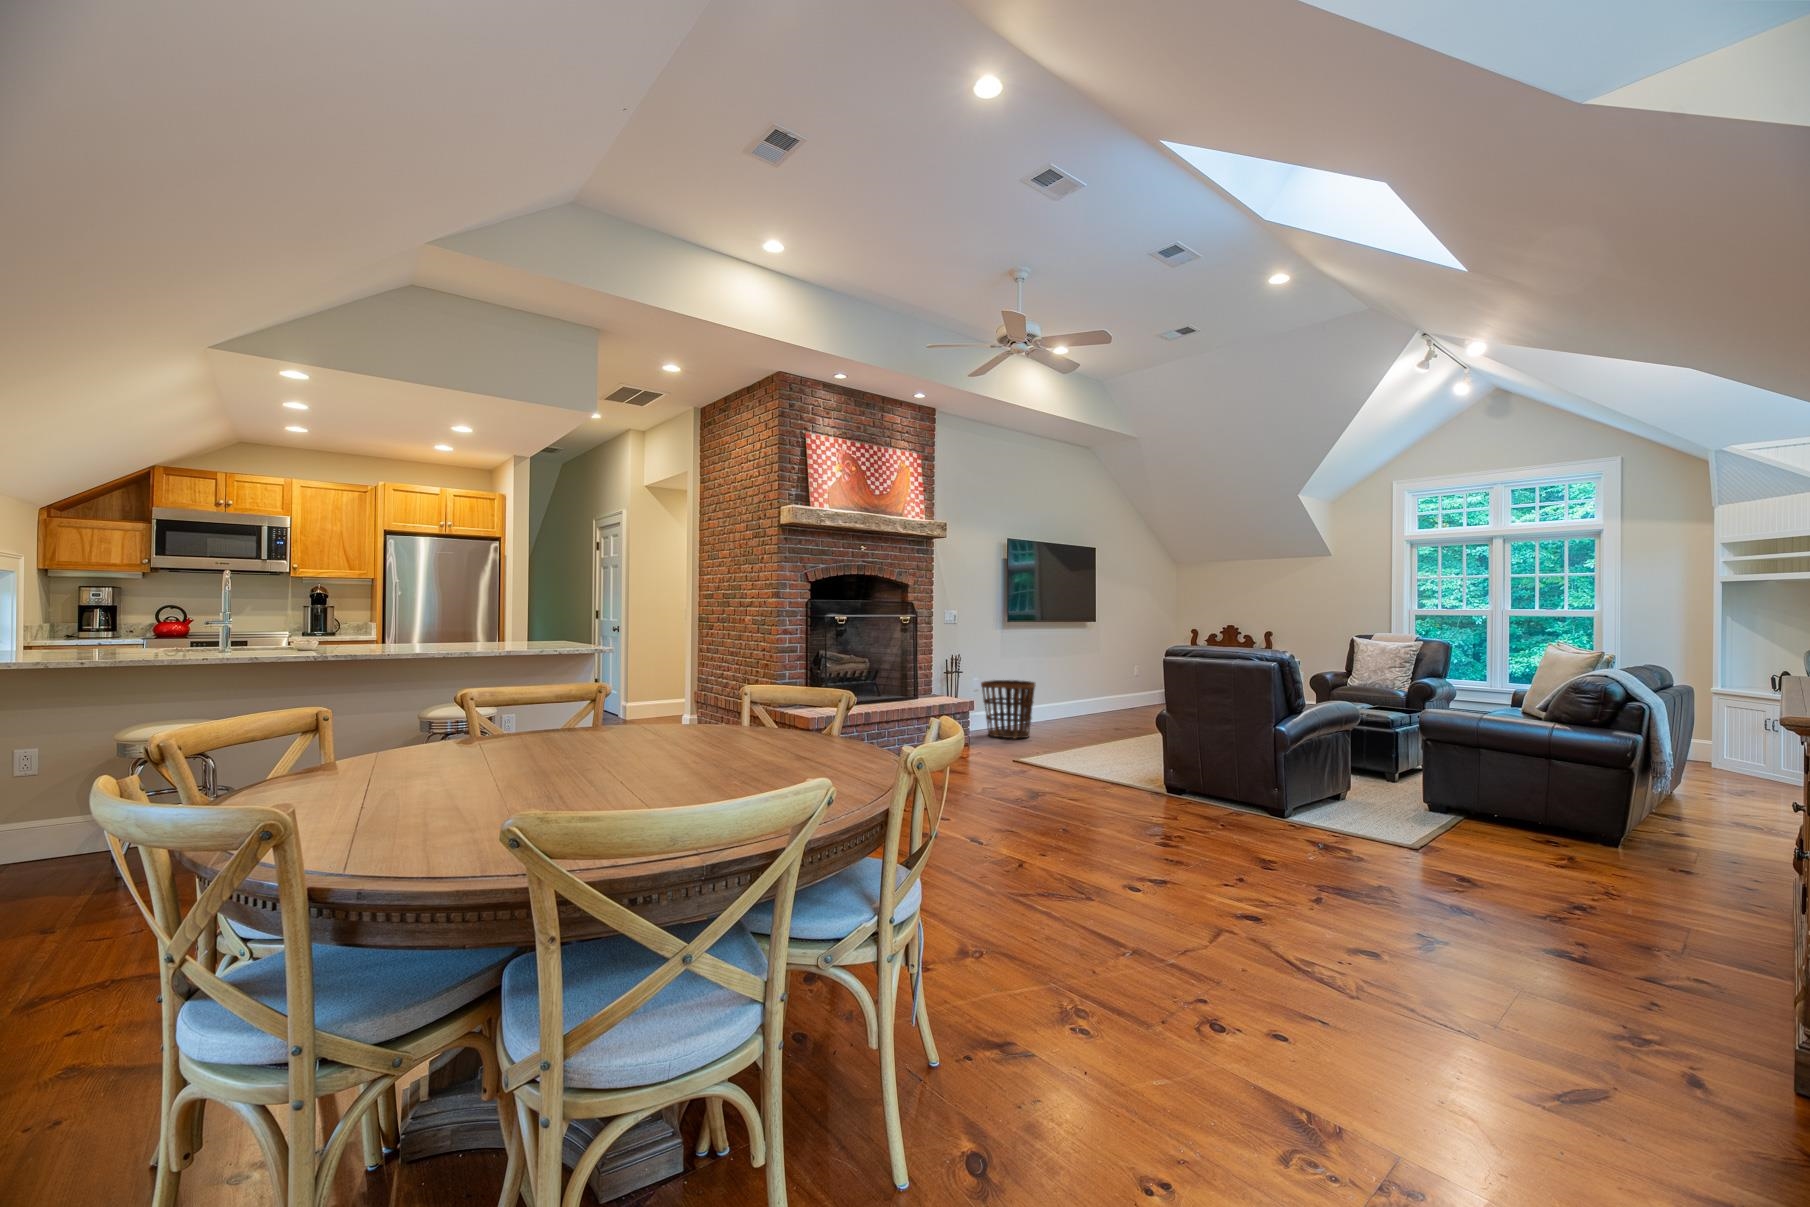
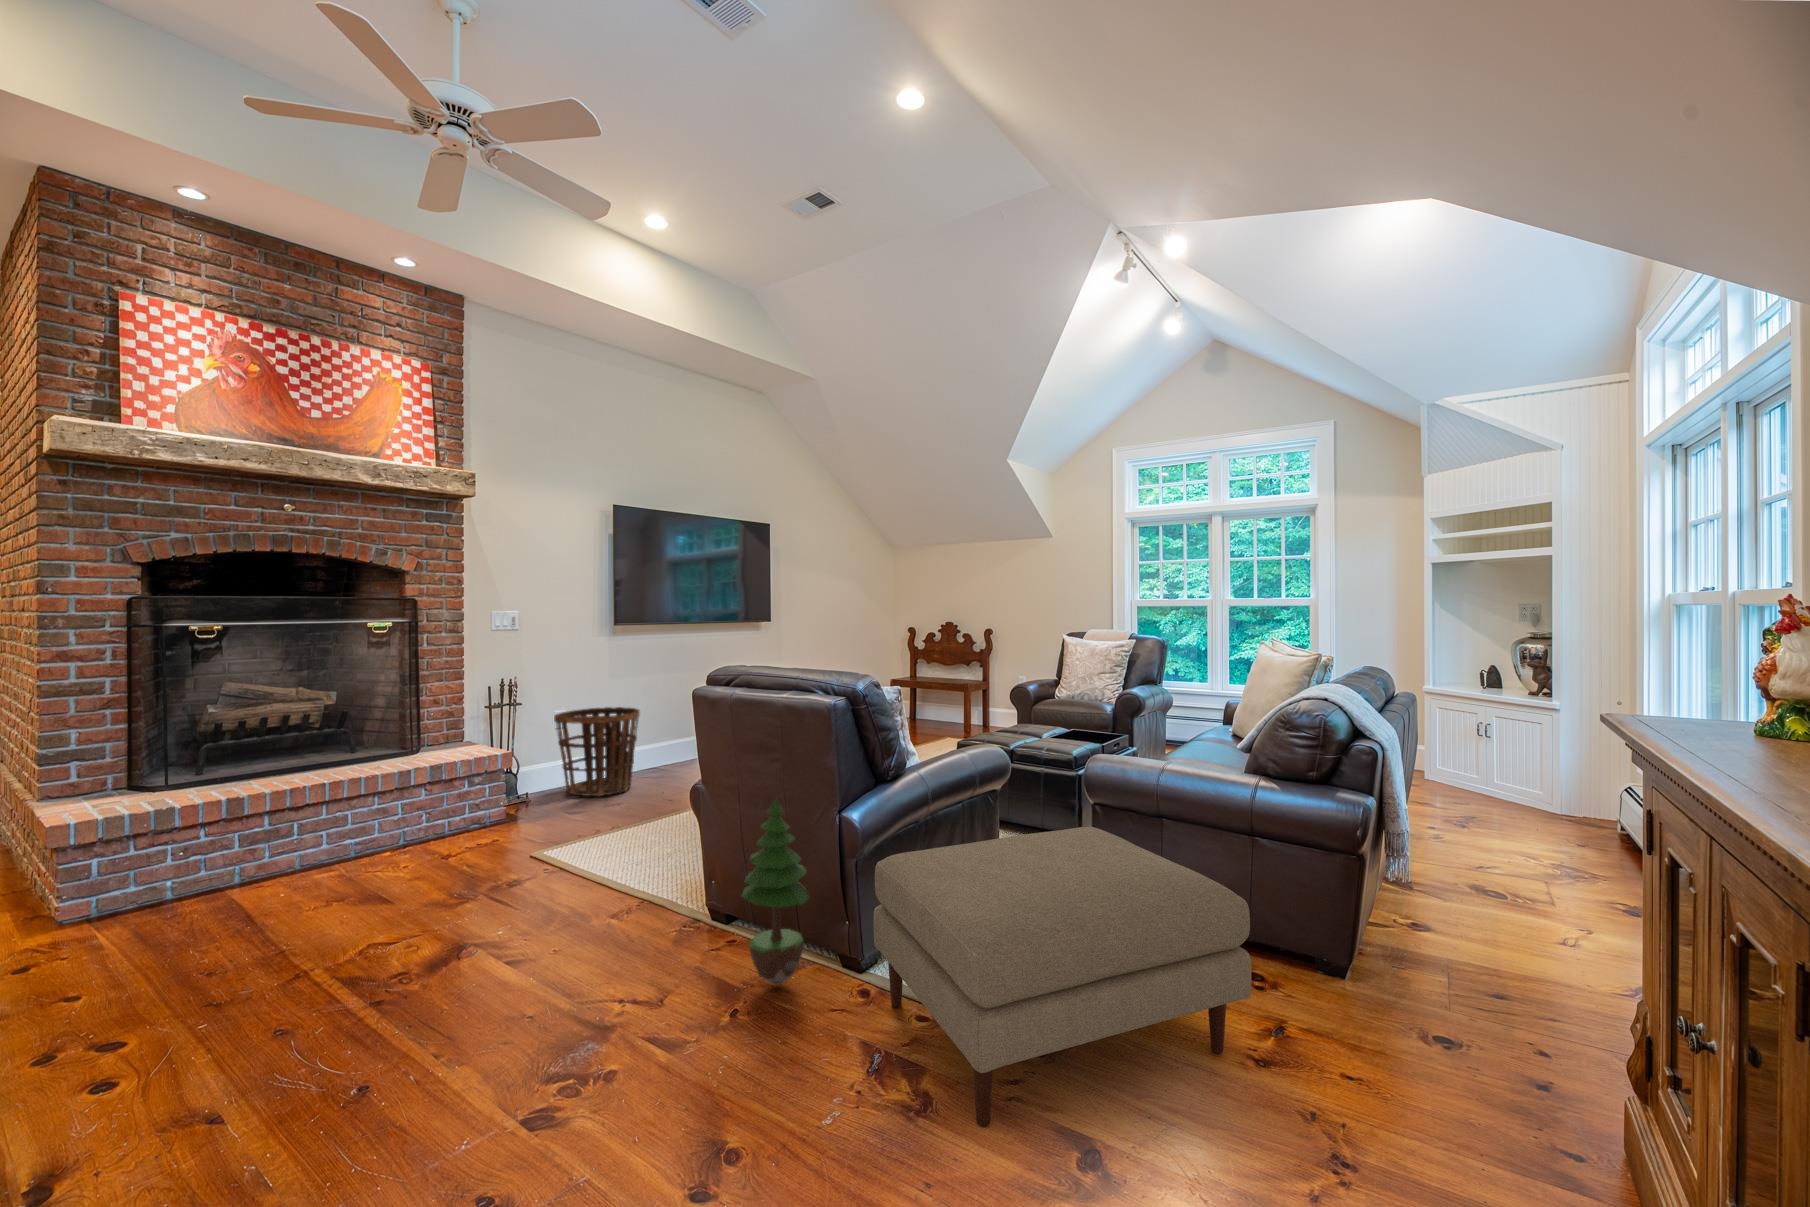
potted tree: none [1216,716,1258,823] -> present [742,797,809,985]
ottoman: none [1302,748,1555,871] -> present [874,827,1251,1127]

